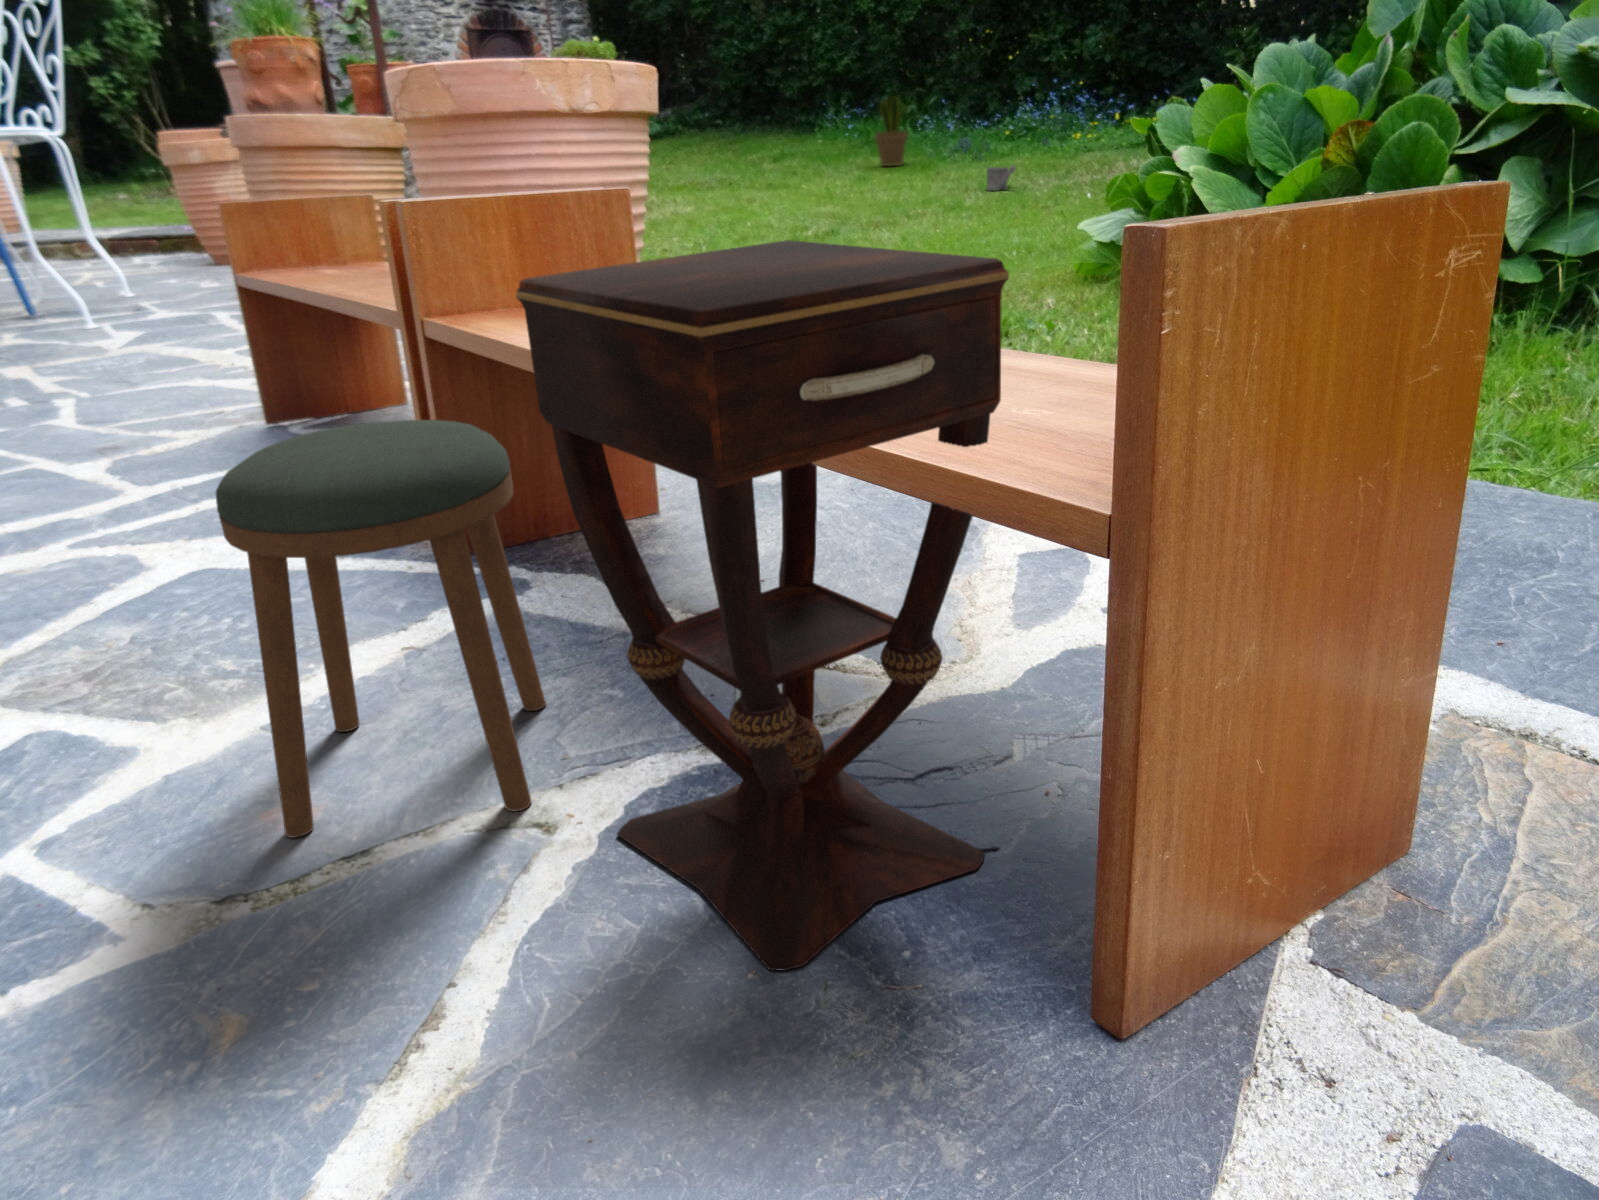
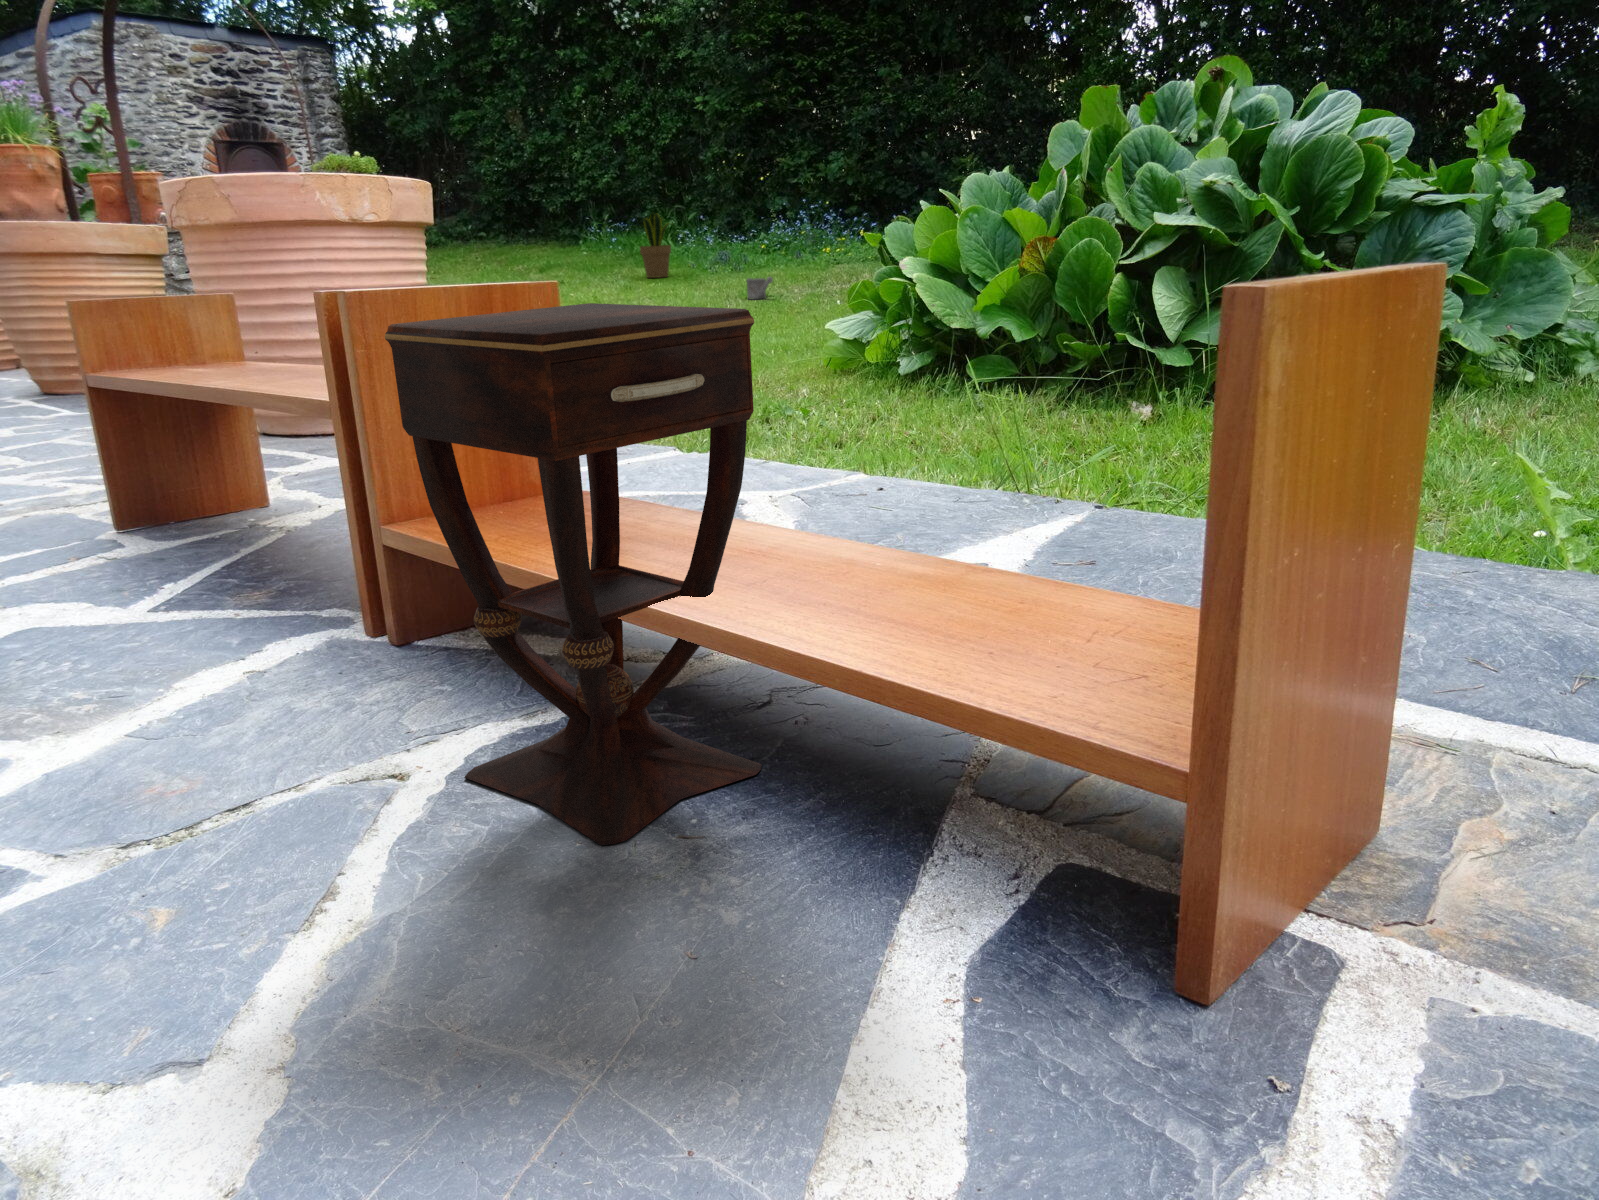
stool: present [216,420,546,838] -> none [109,453,387,803]

